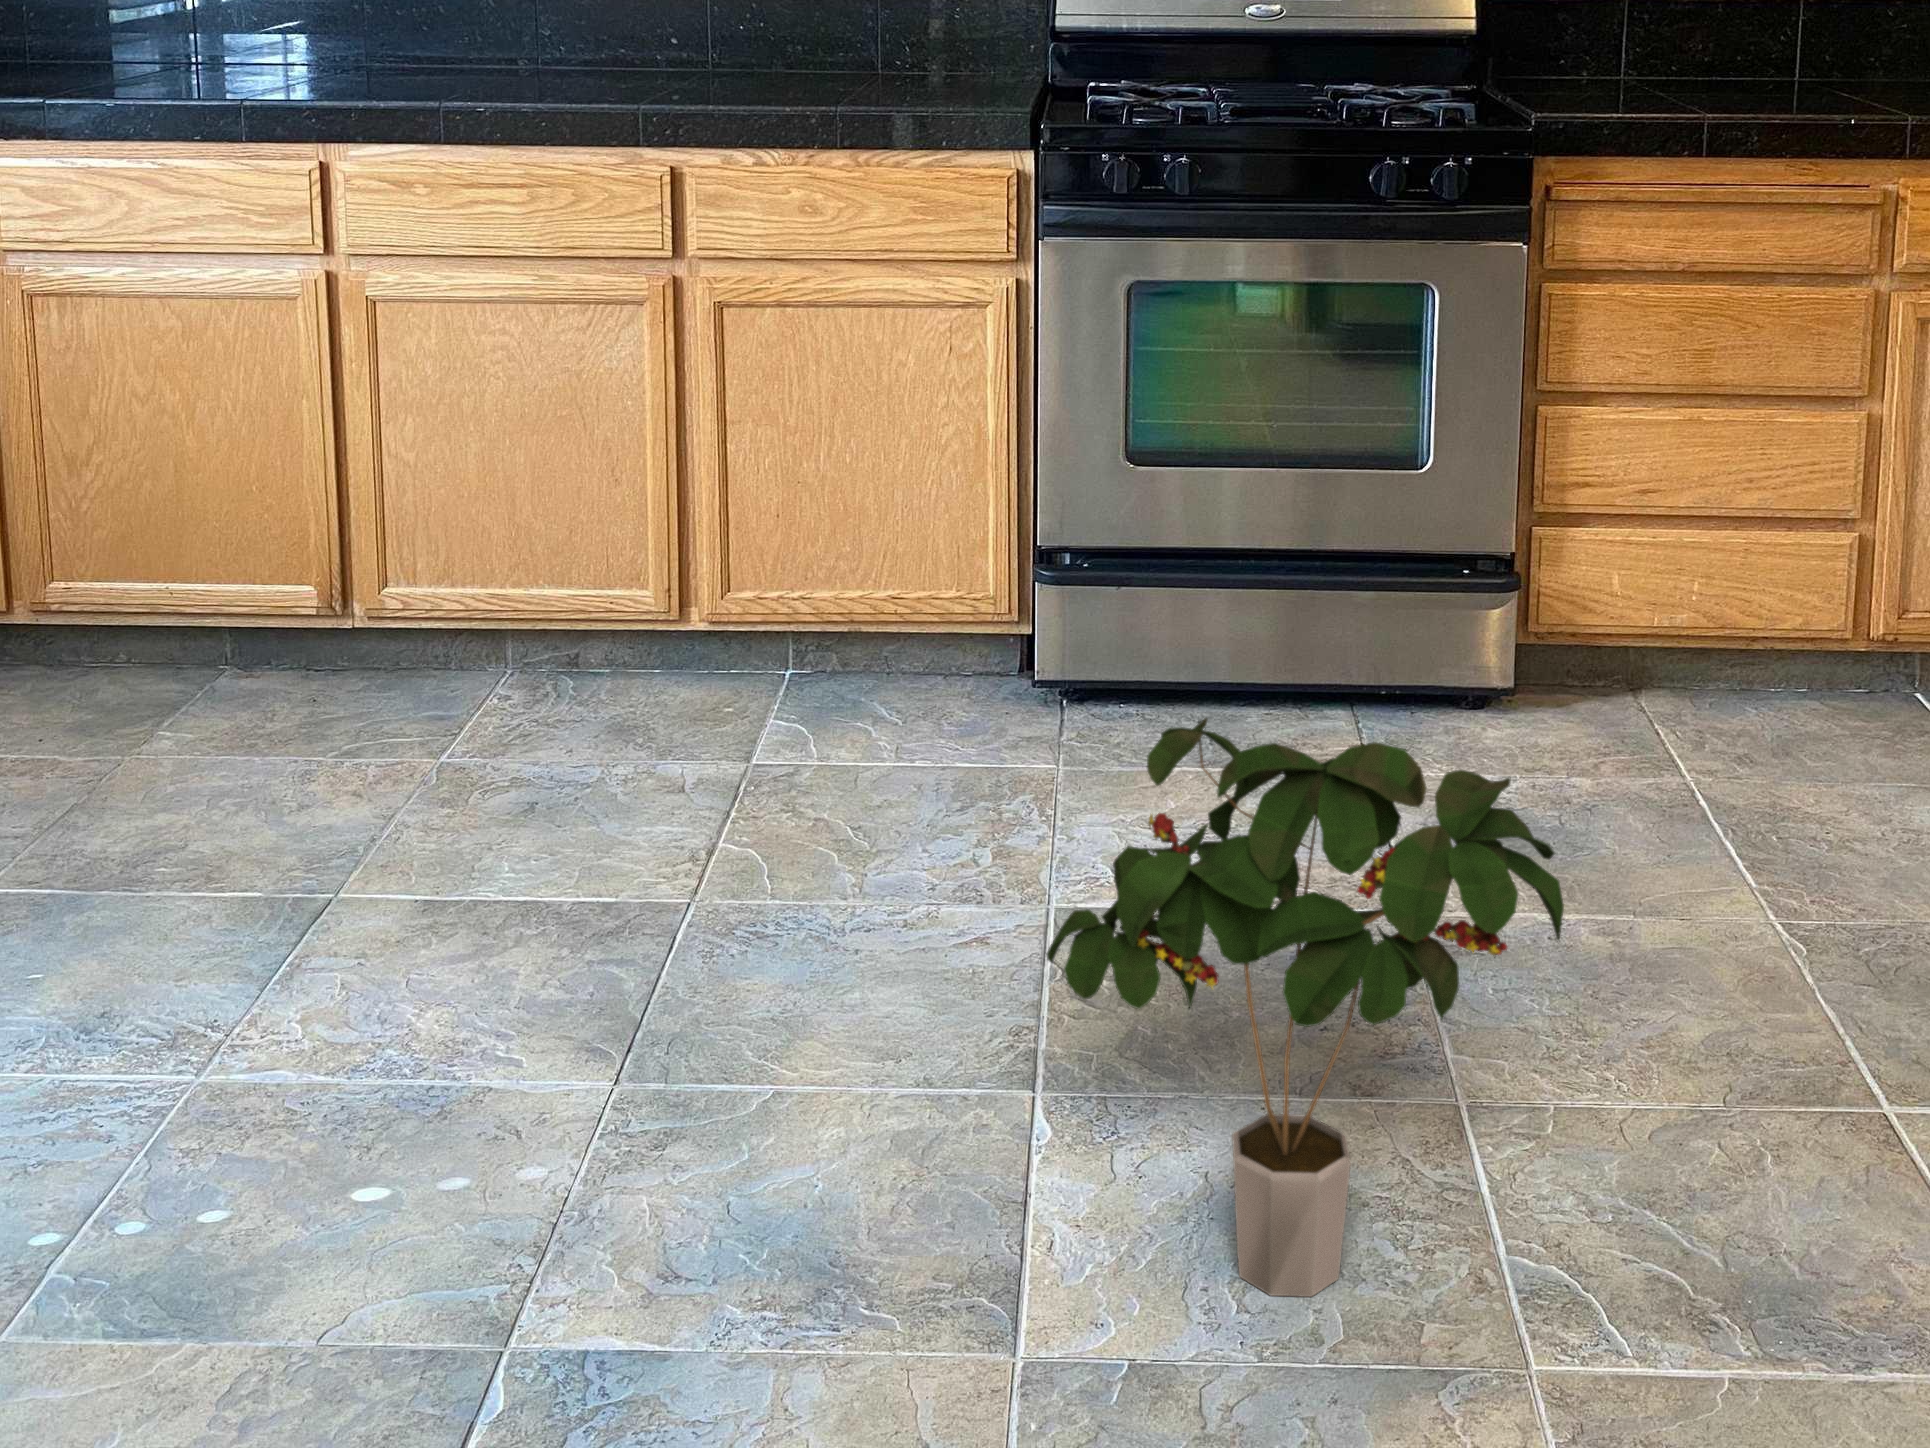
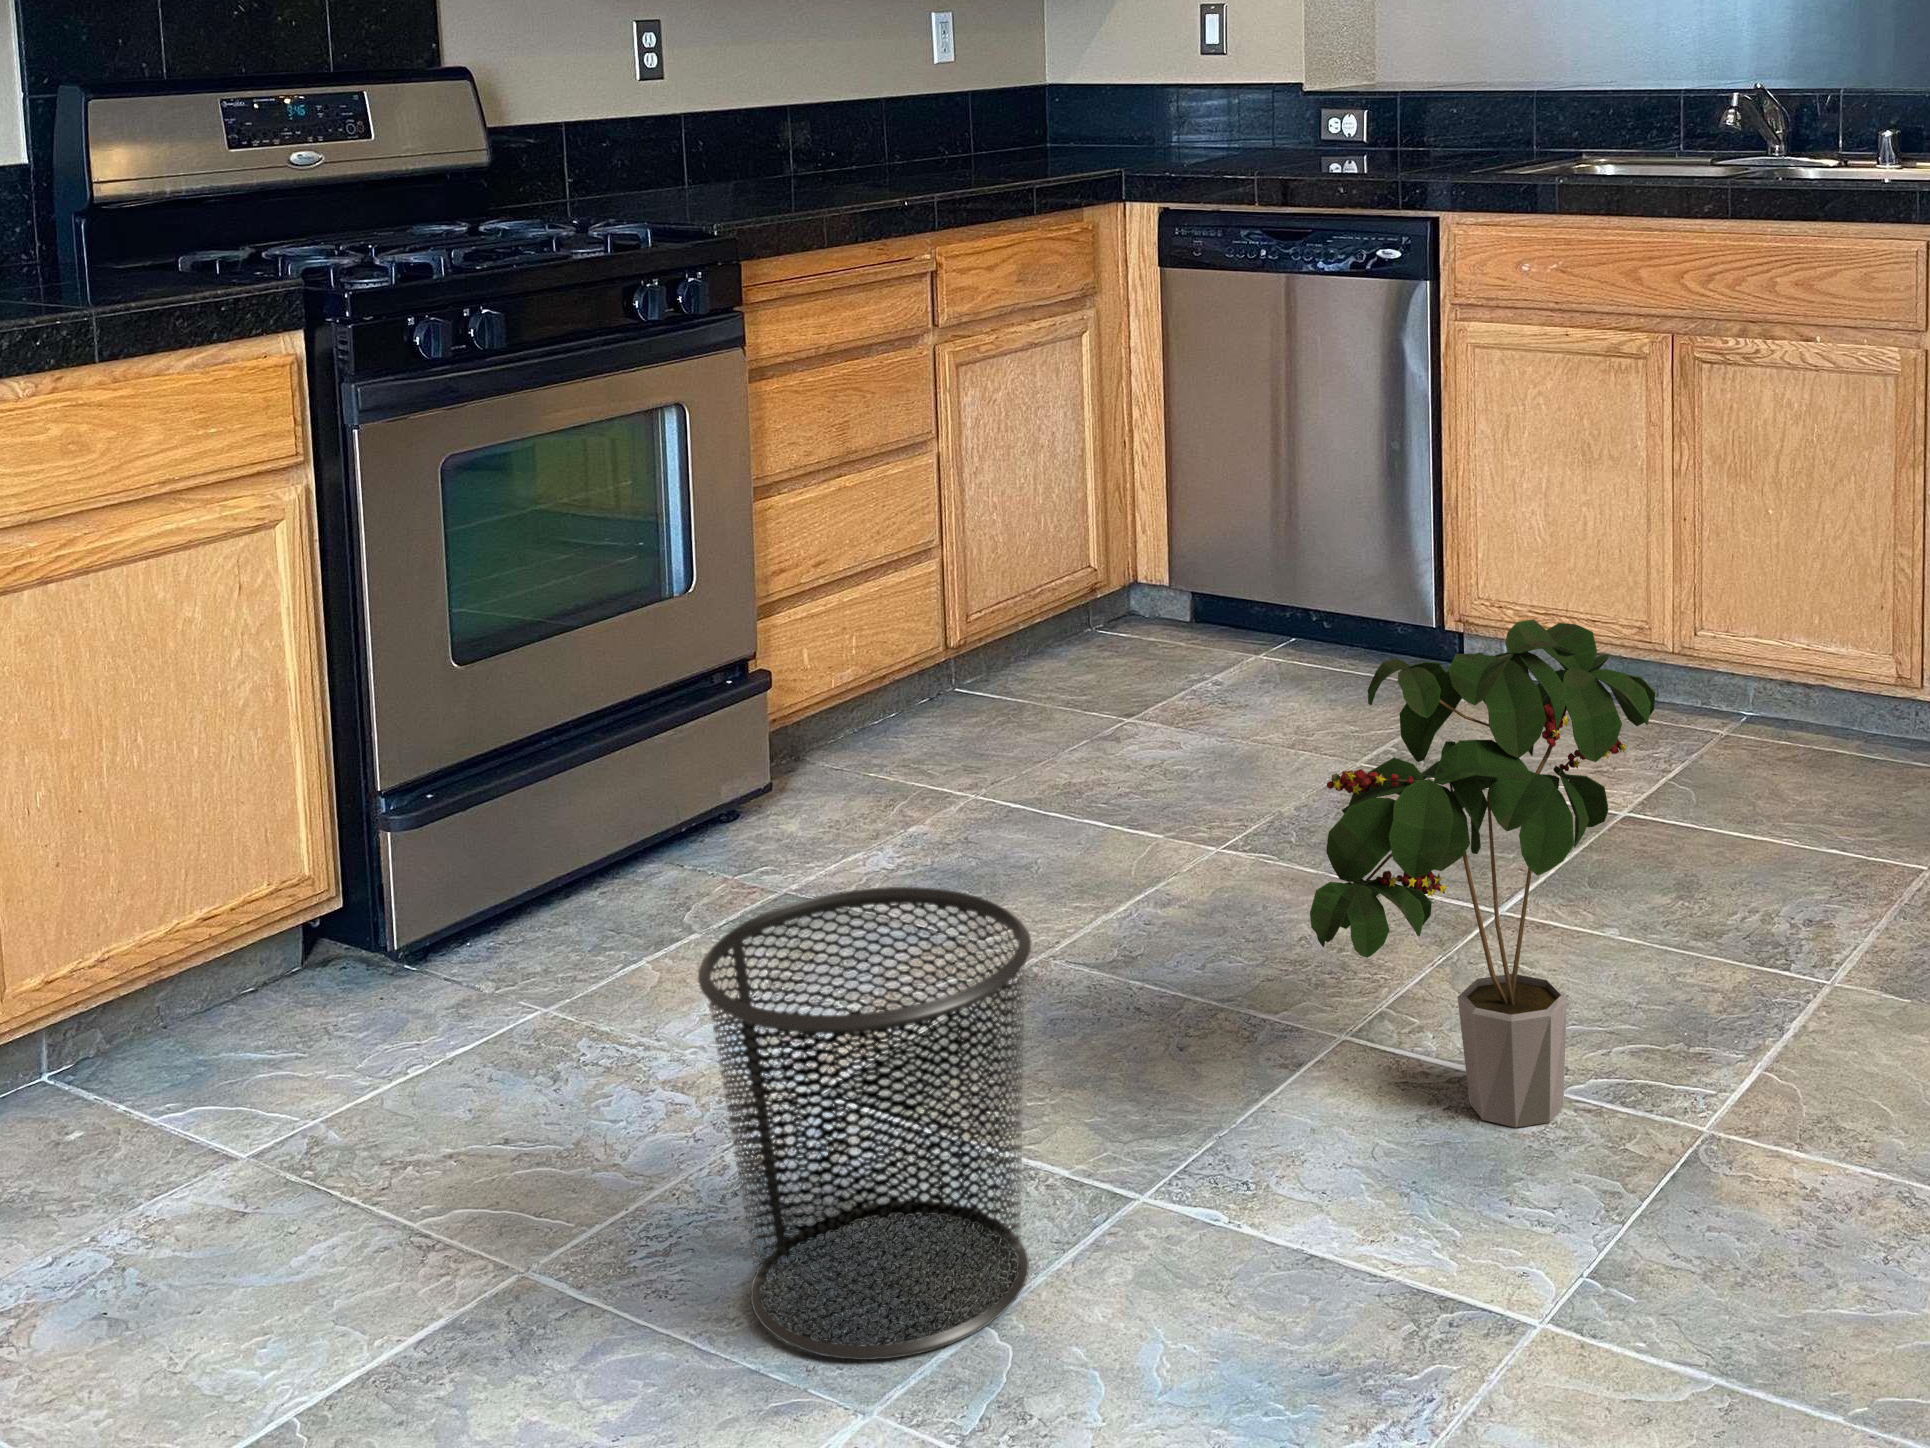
waste bin: none [579,707,871,1102] -> present [698,887,1031,1360]

